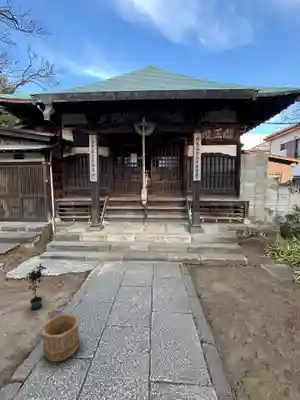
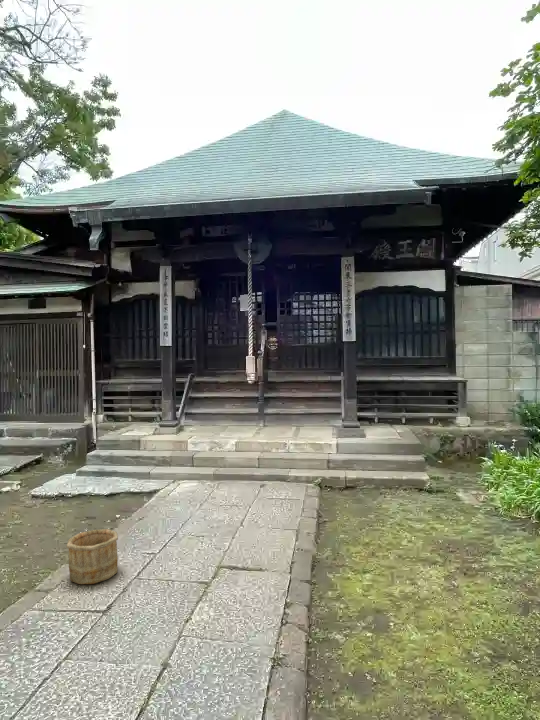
potted plant: present [27,264,46,309] -> none [45,467,77,538]

